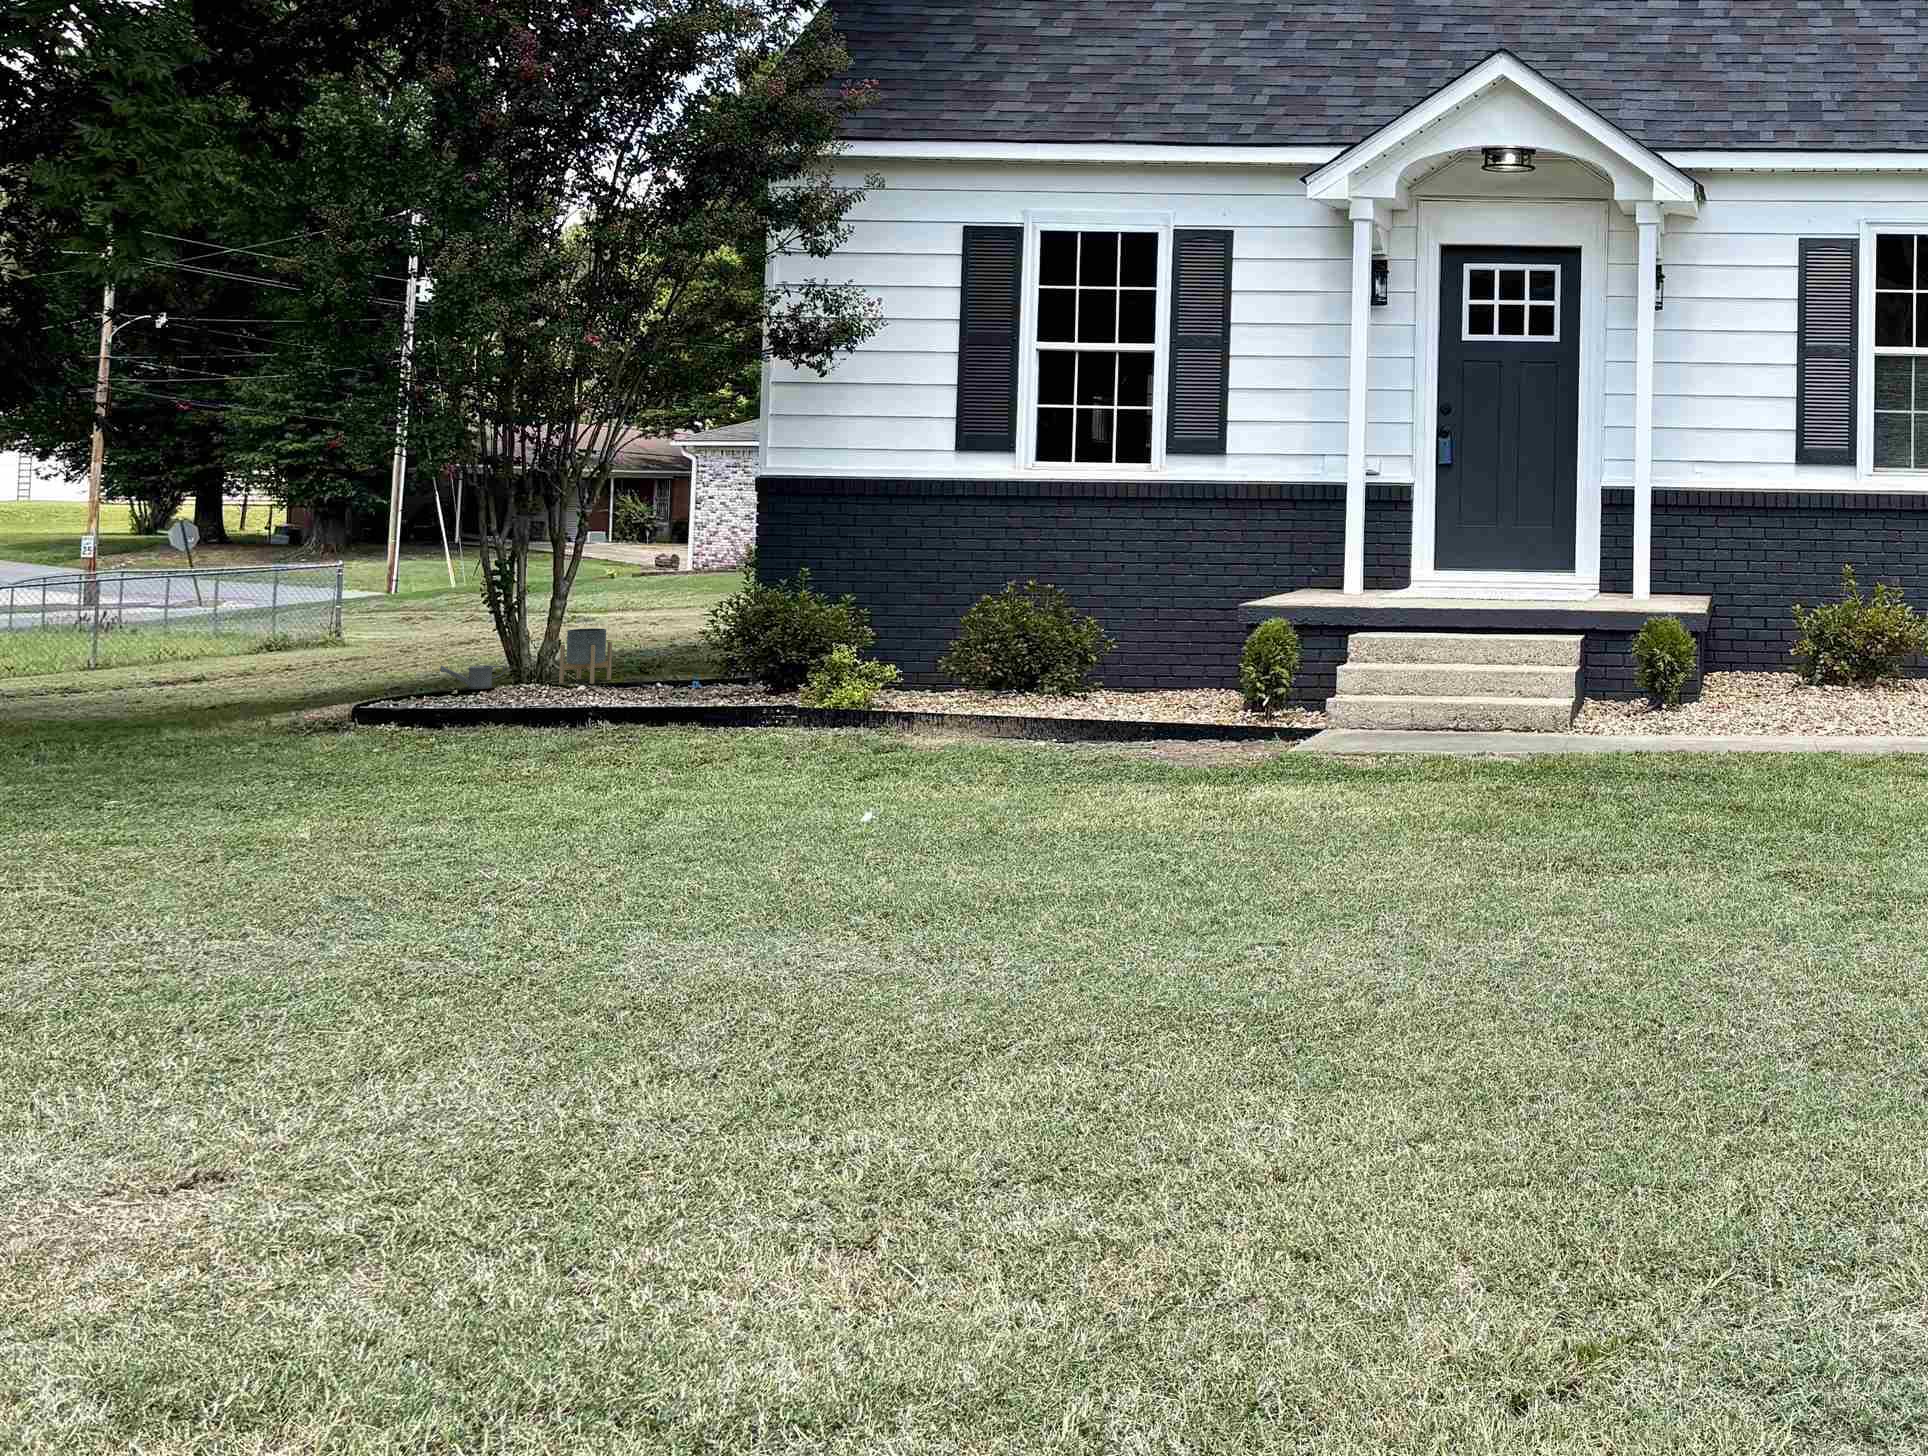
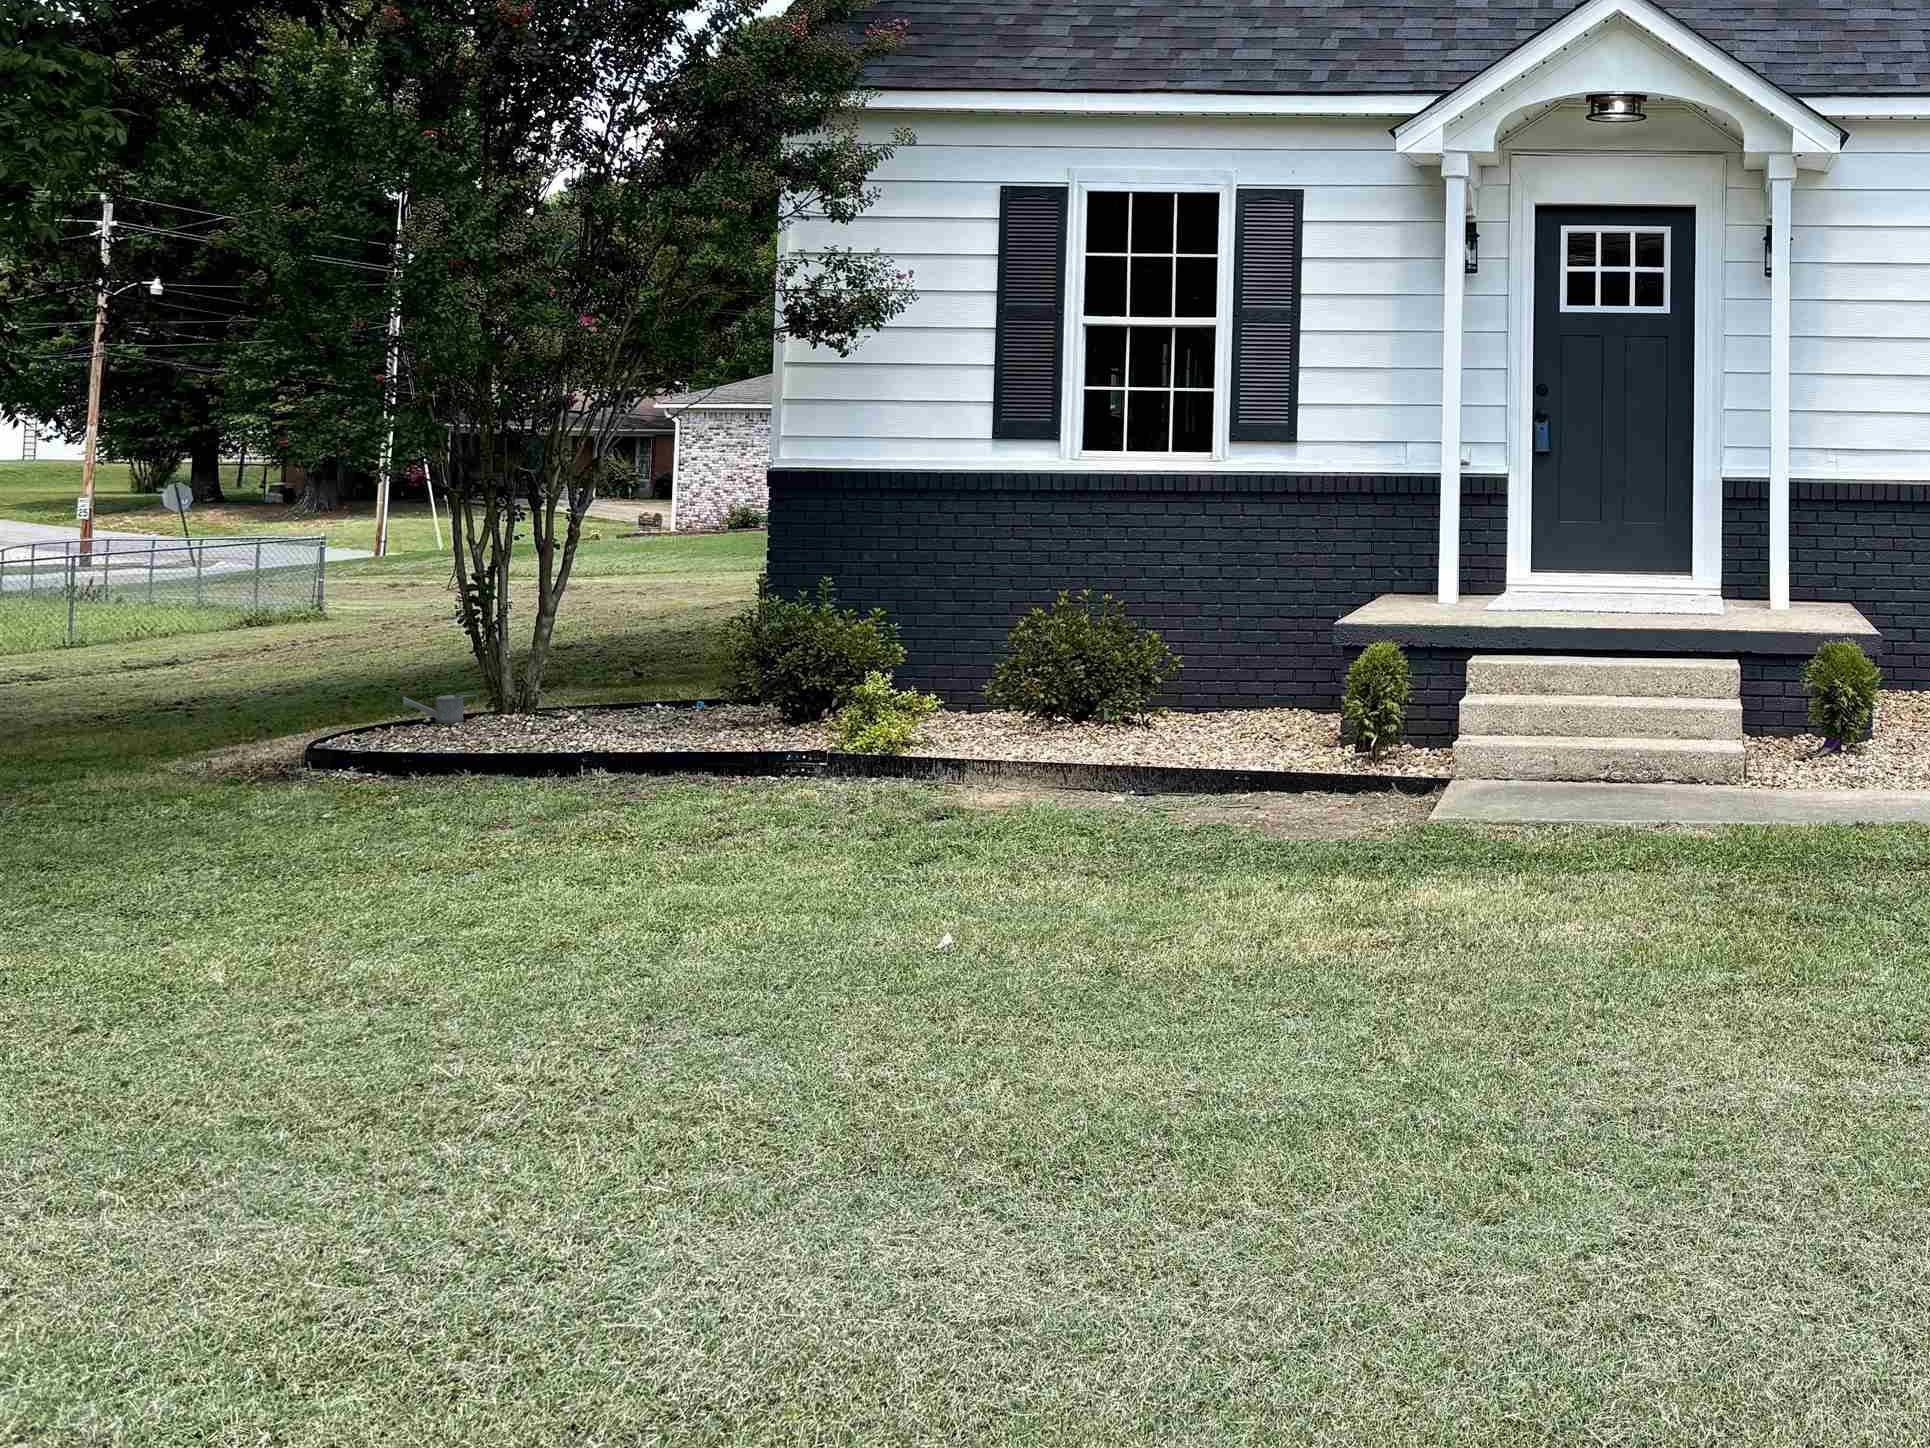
planter: present [559,628,612,684] -> none [542,649,603,714]

